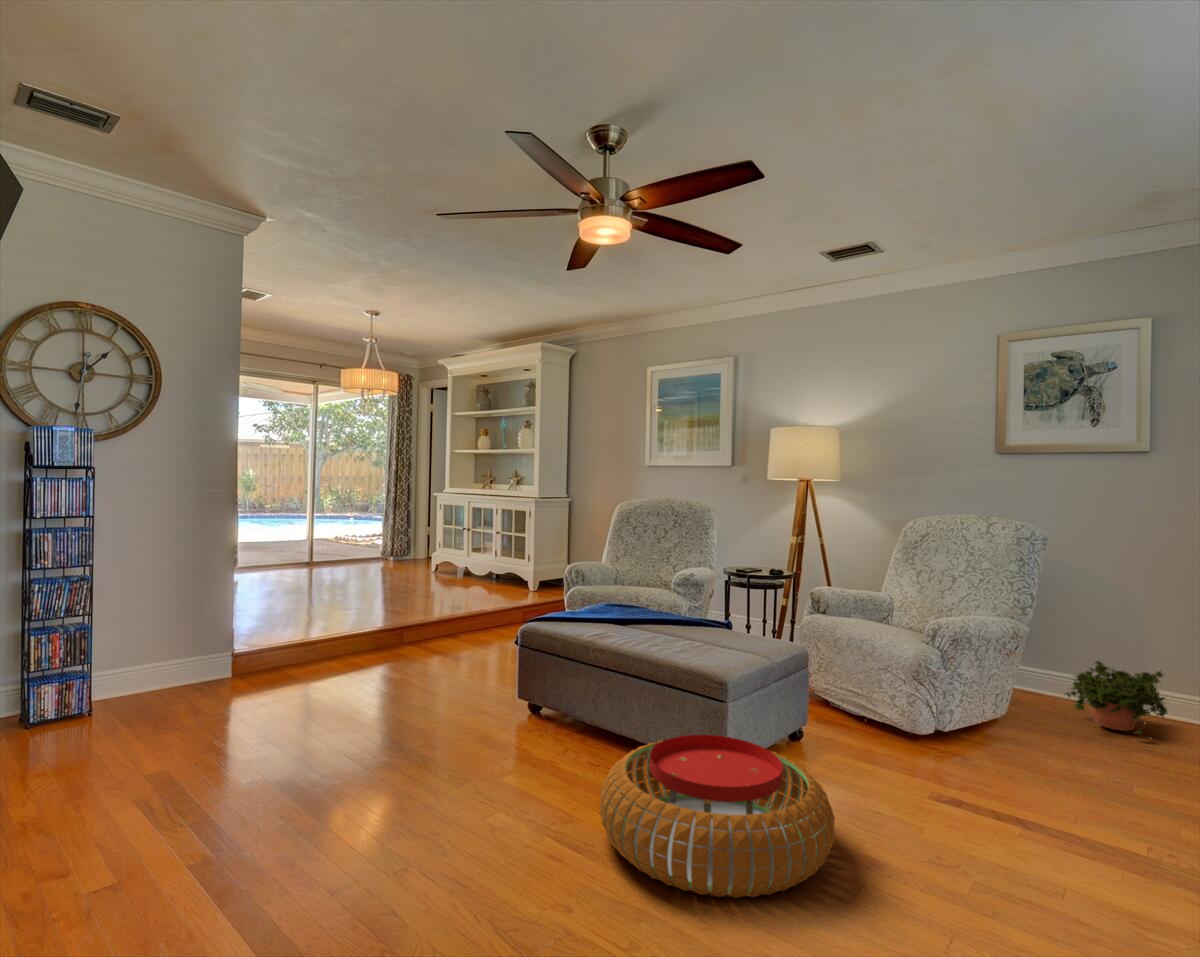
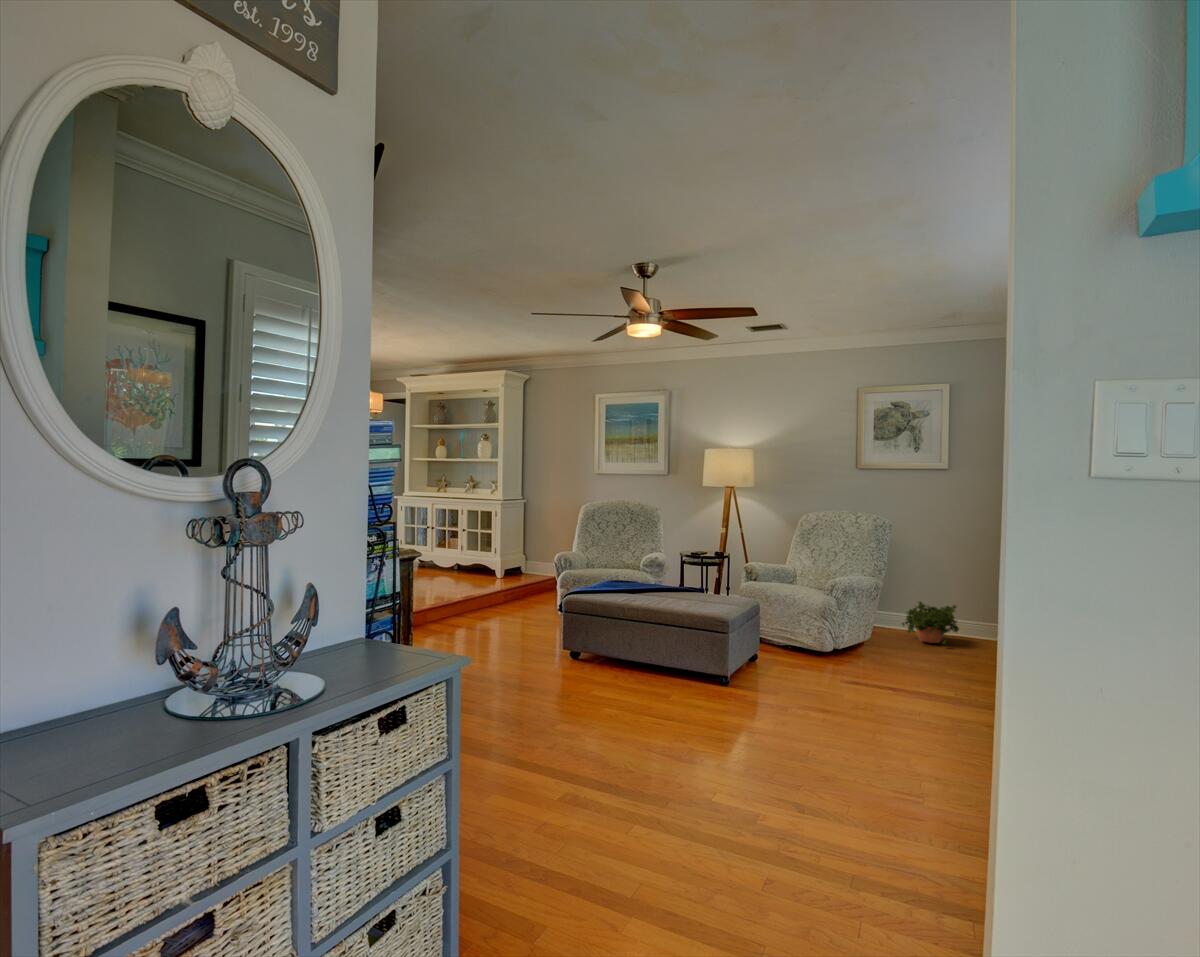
pouf: present [600,735,835,898] -> none [673,656,813,738]

